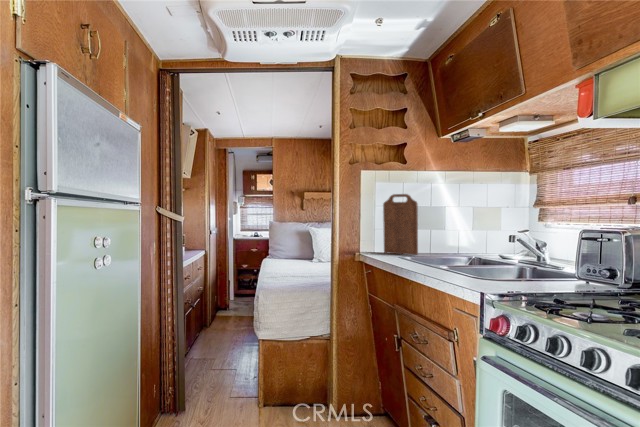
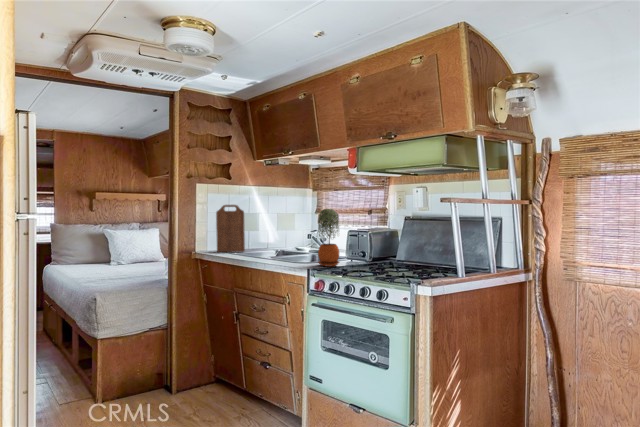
potted plant: none [506,189,557,290] -> present [316,209,339,267]

